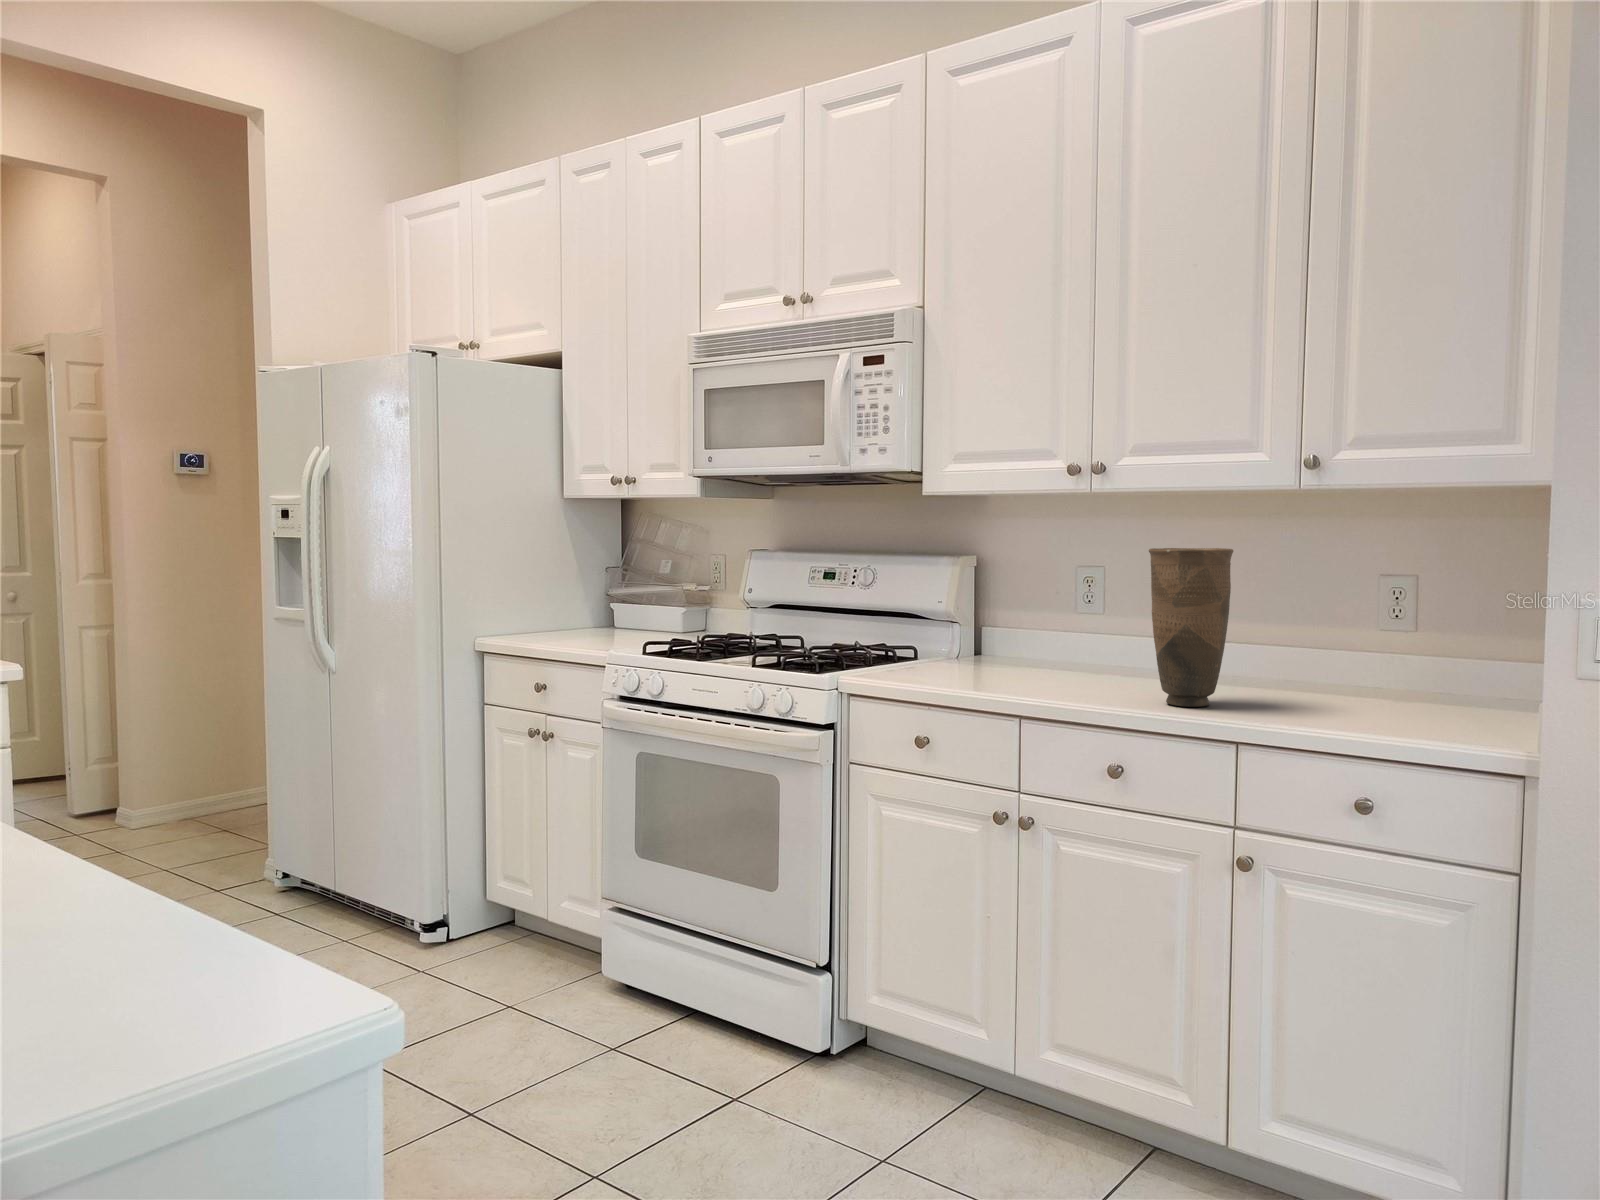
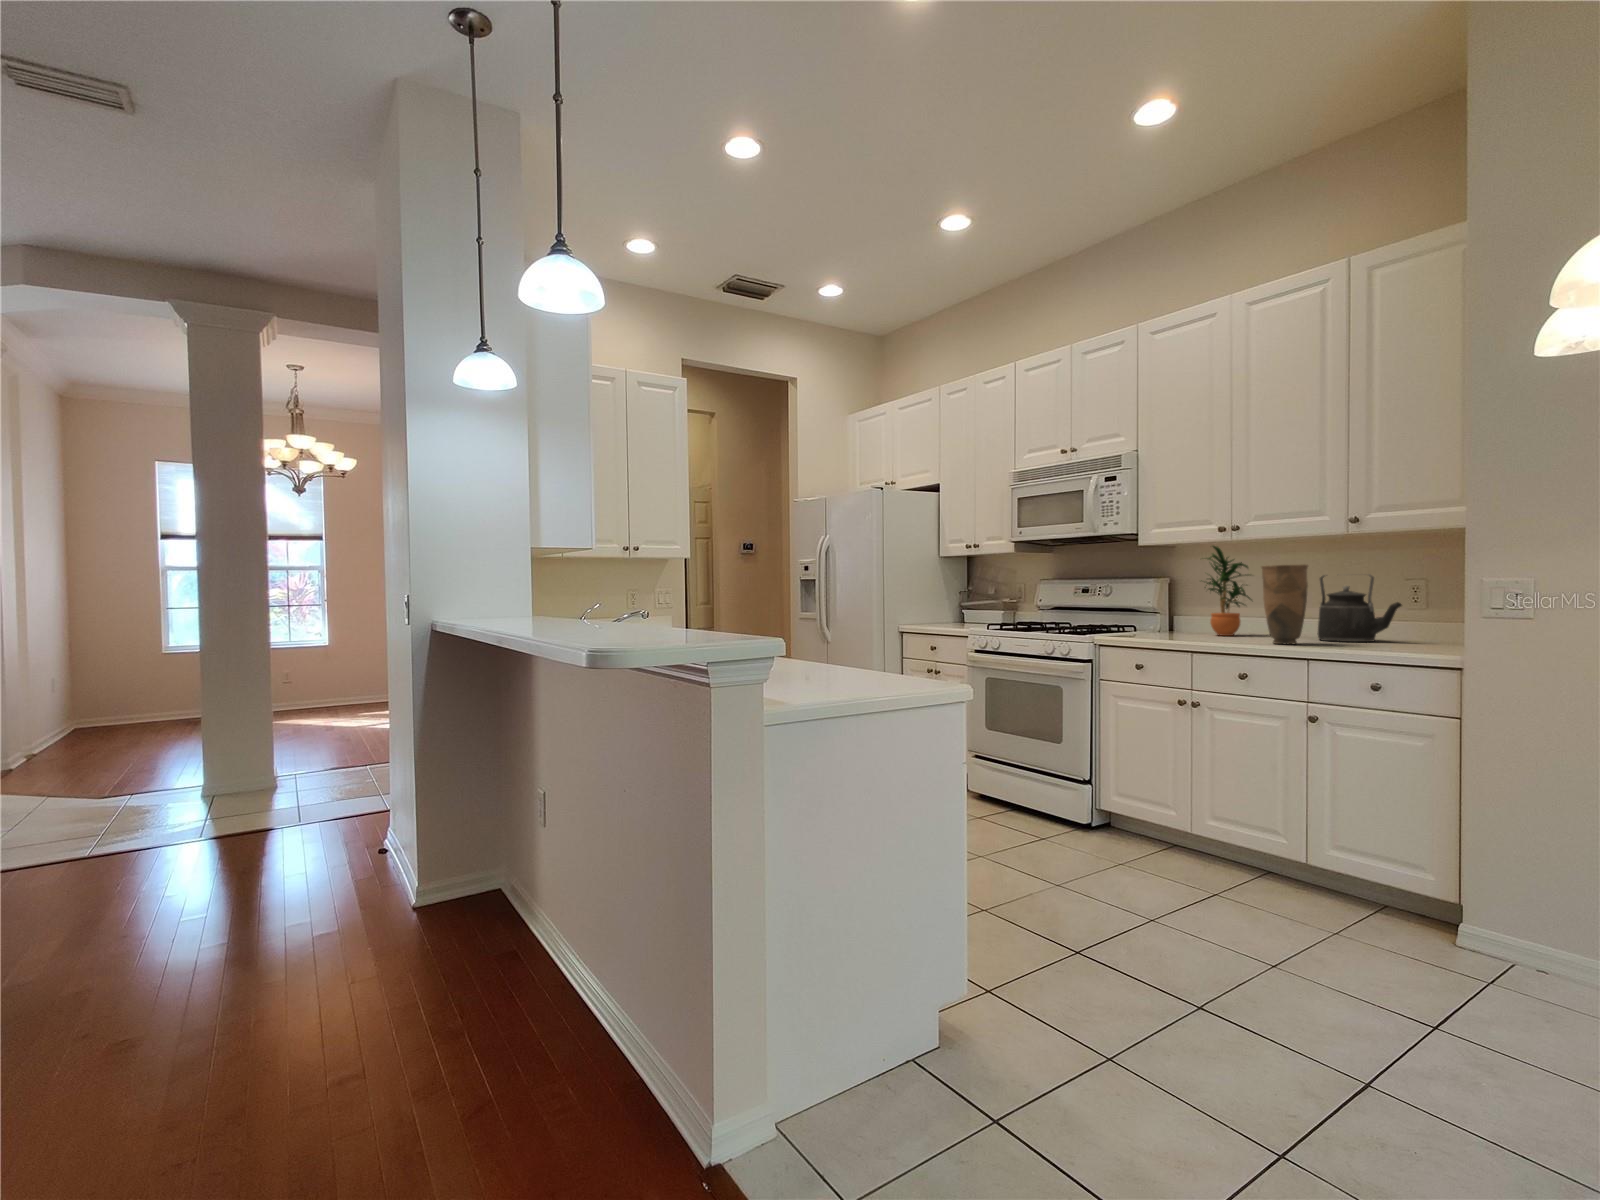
potted plant: none [1029,500,1127,674] -> present [1206,546,1252,636]
kettle: none [1233,563,1379,695] -> present [1317,574,1402,642]

